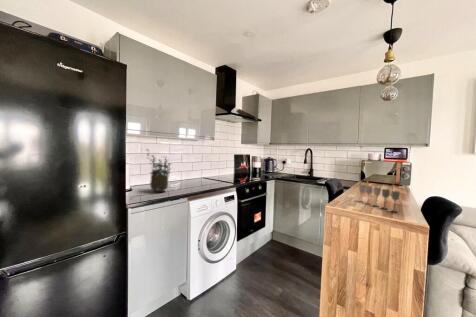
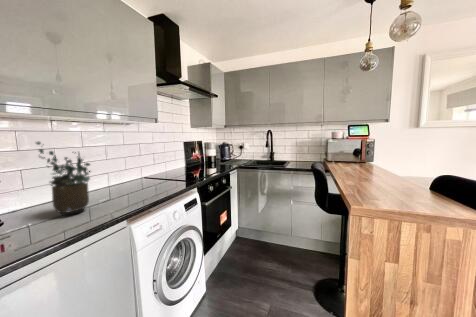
wine glass: present [359,185,400,212] -> none [371,170,435,202]

